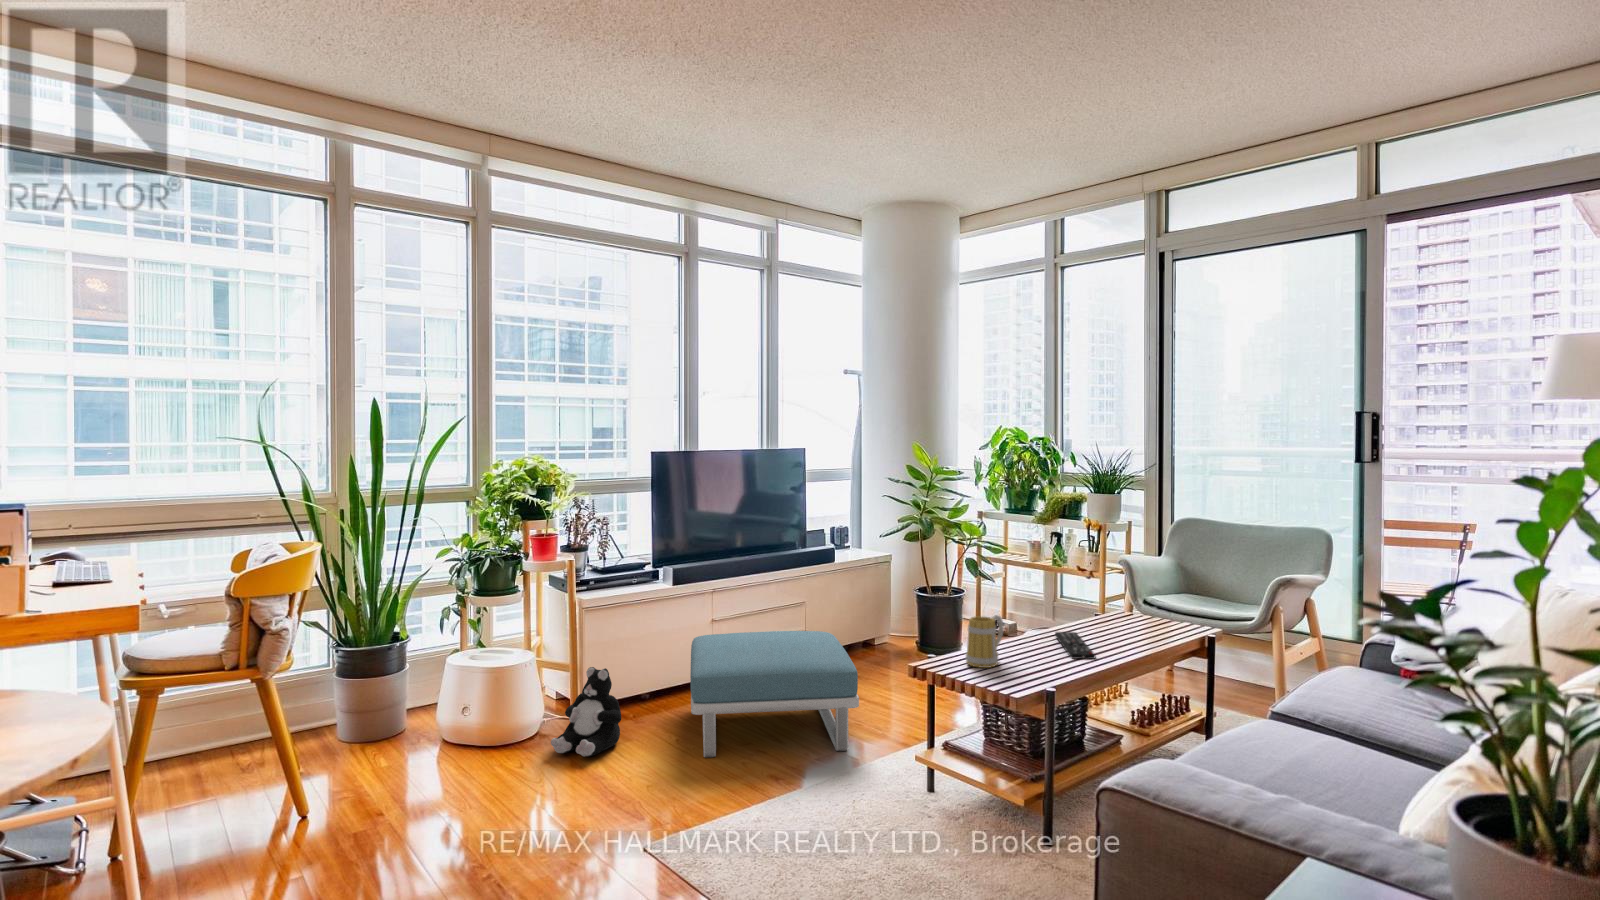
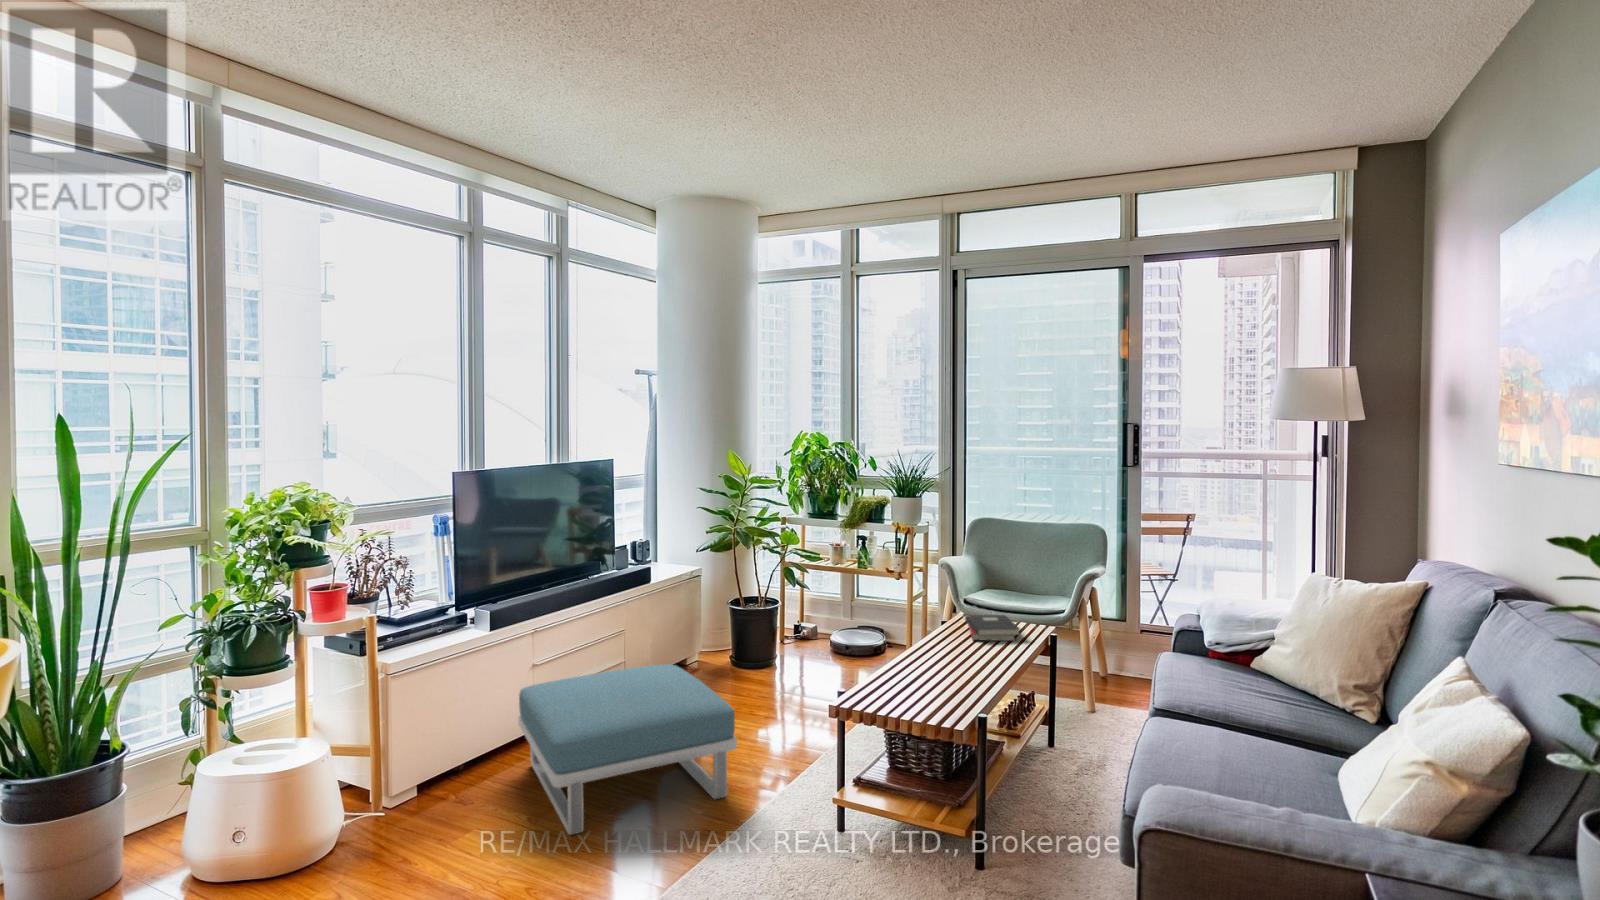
hardback book: none [1110,609,1165,637] -> present [965,615,1020,641]
mug: present [965,615,1004,668] -> none [877,641,910,698]
remote control: present [1055,632,1095,659] -> none [930,645,988,676]
plush toy: present [551,667,621,757] -> none [367,747,457,865]

